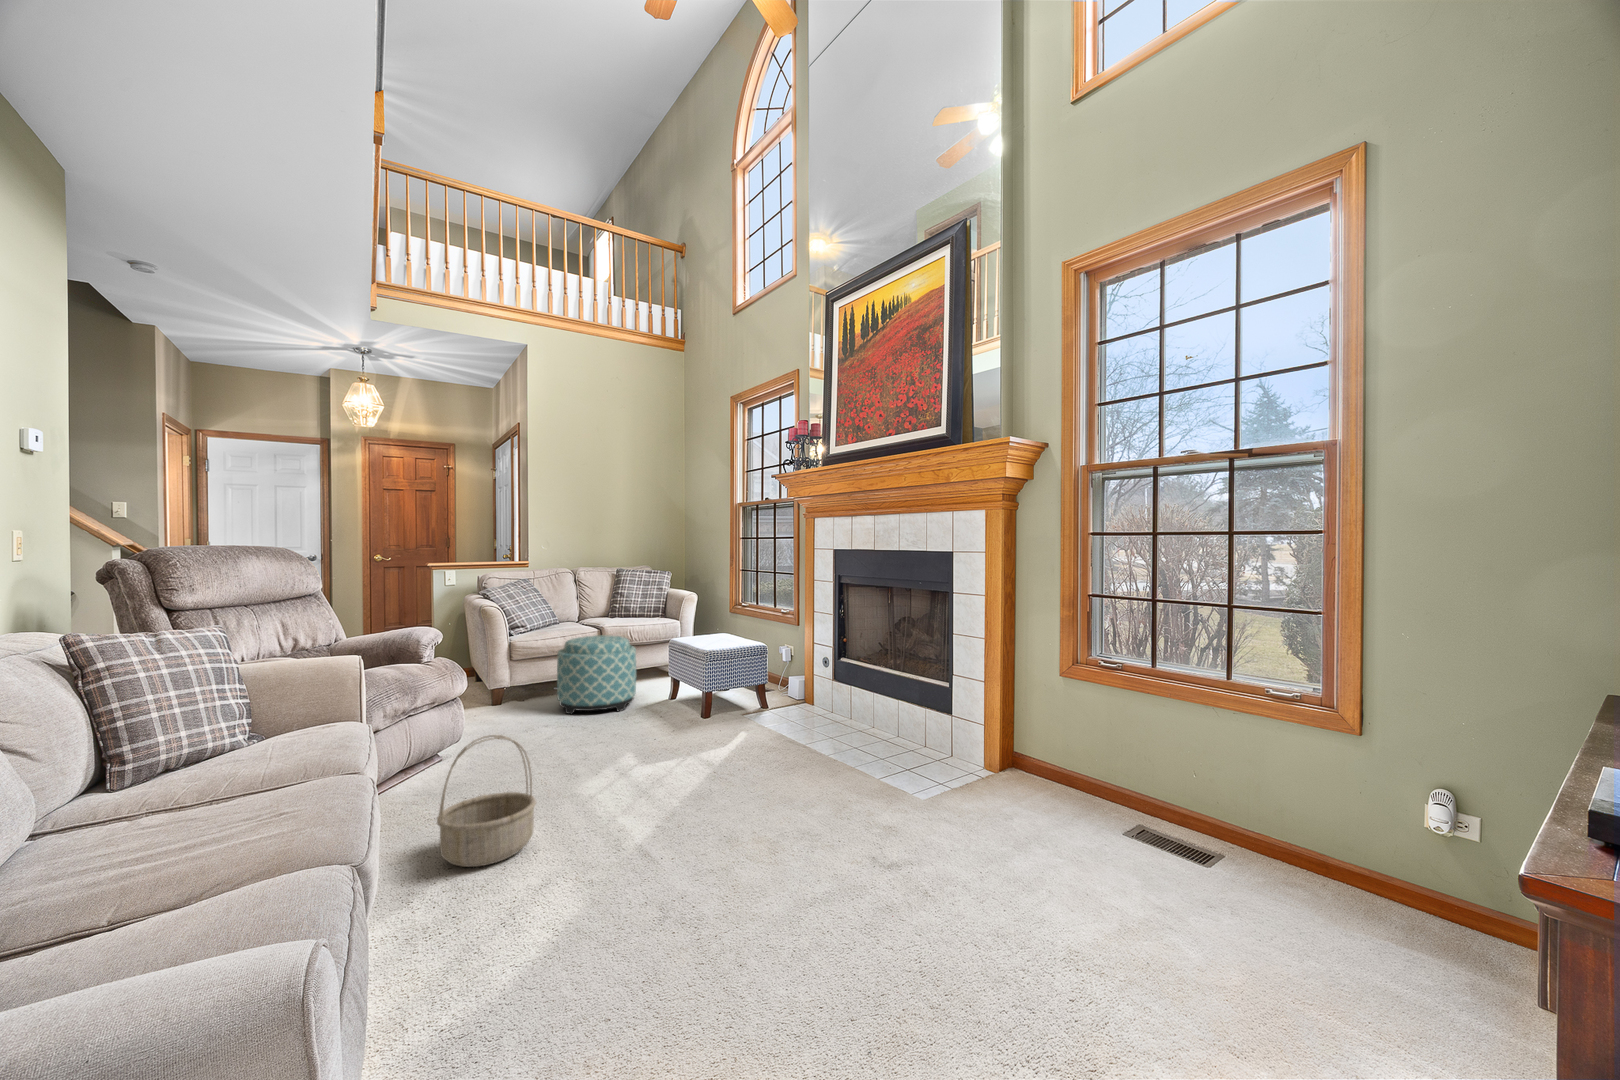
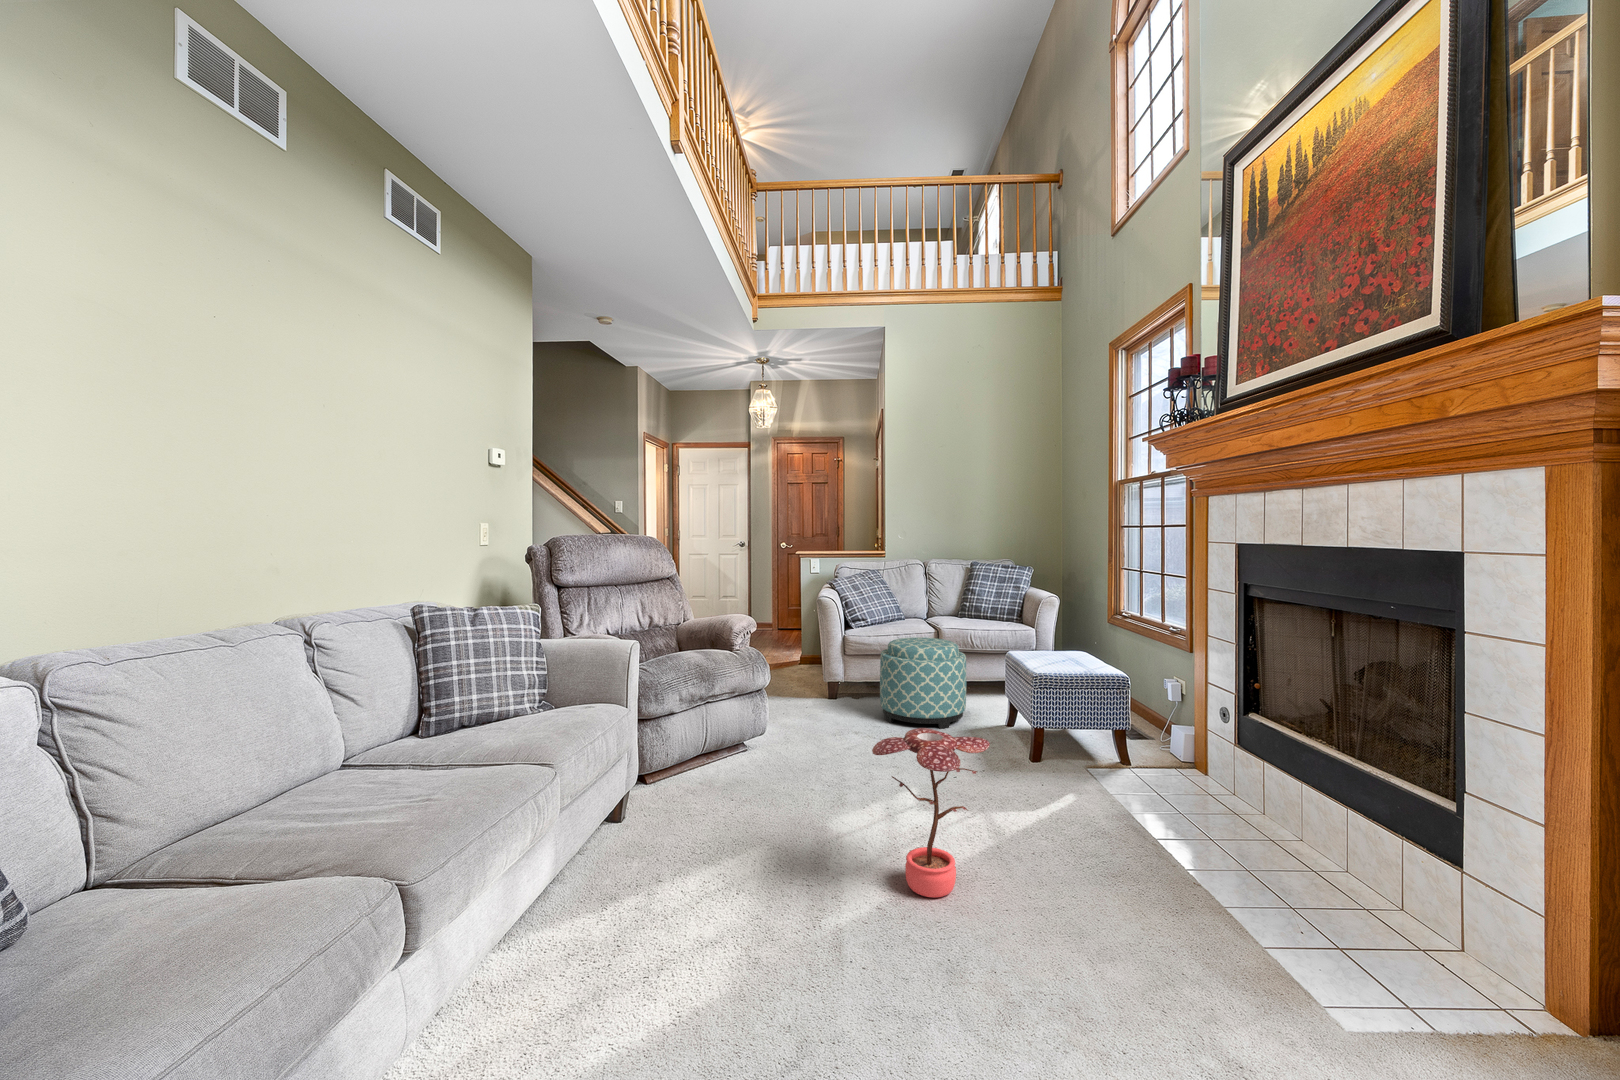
potted plant: none [640,692,722,815] -> present [872,728,990,897]
basket: present [437,735,536,867] -> none [653,745,754,889]

